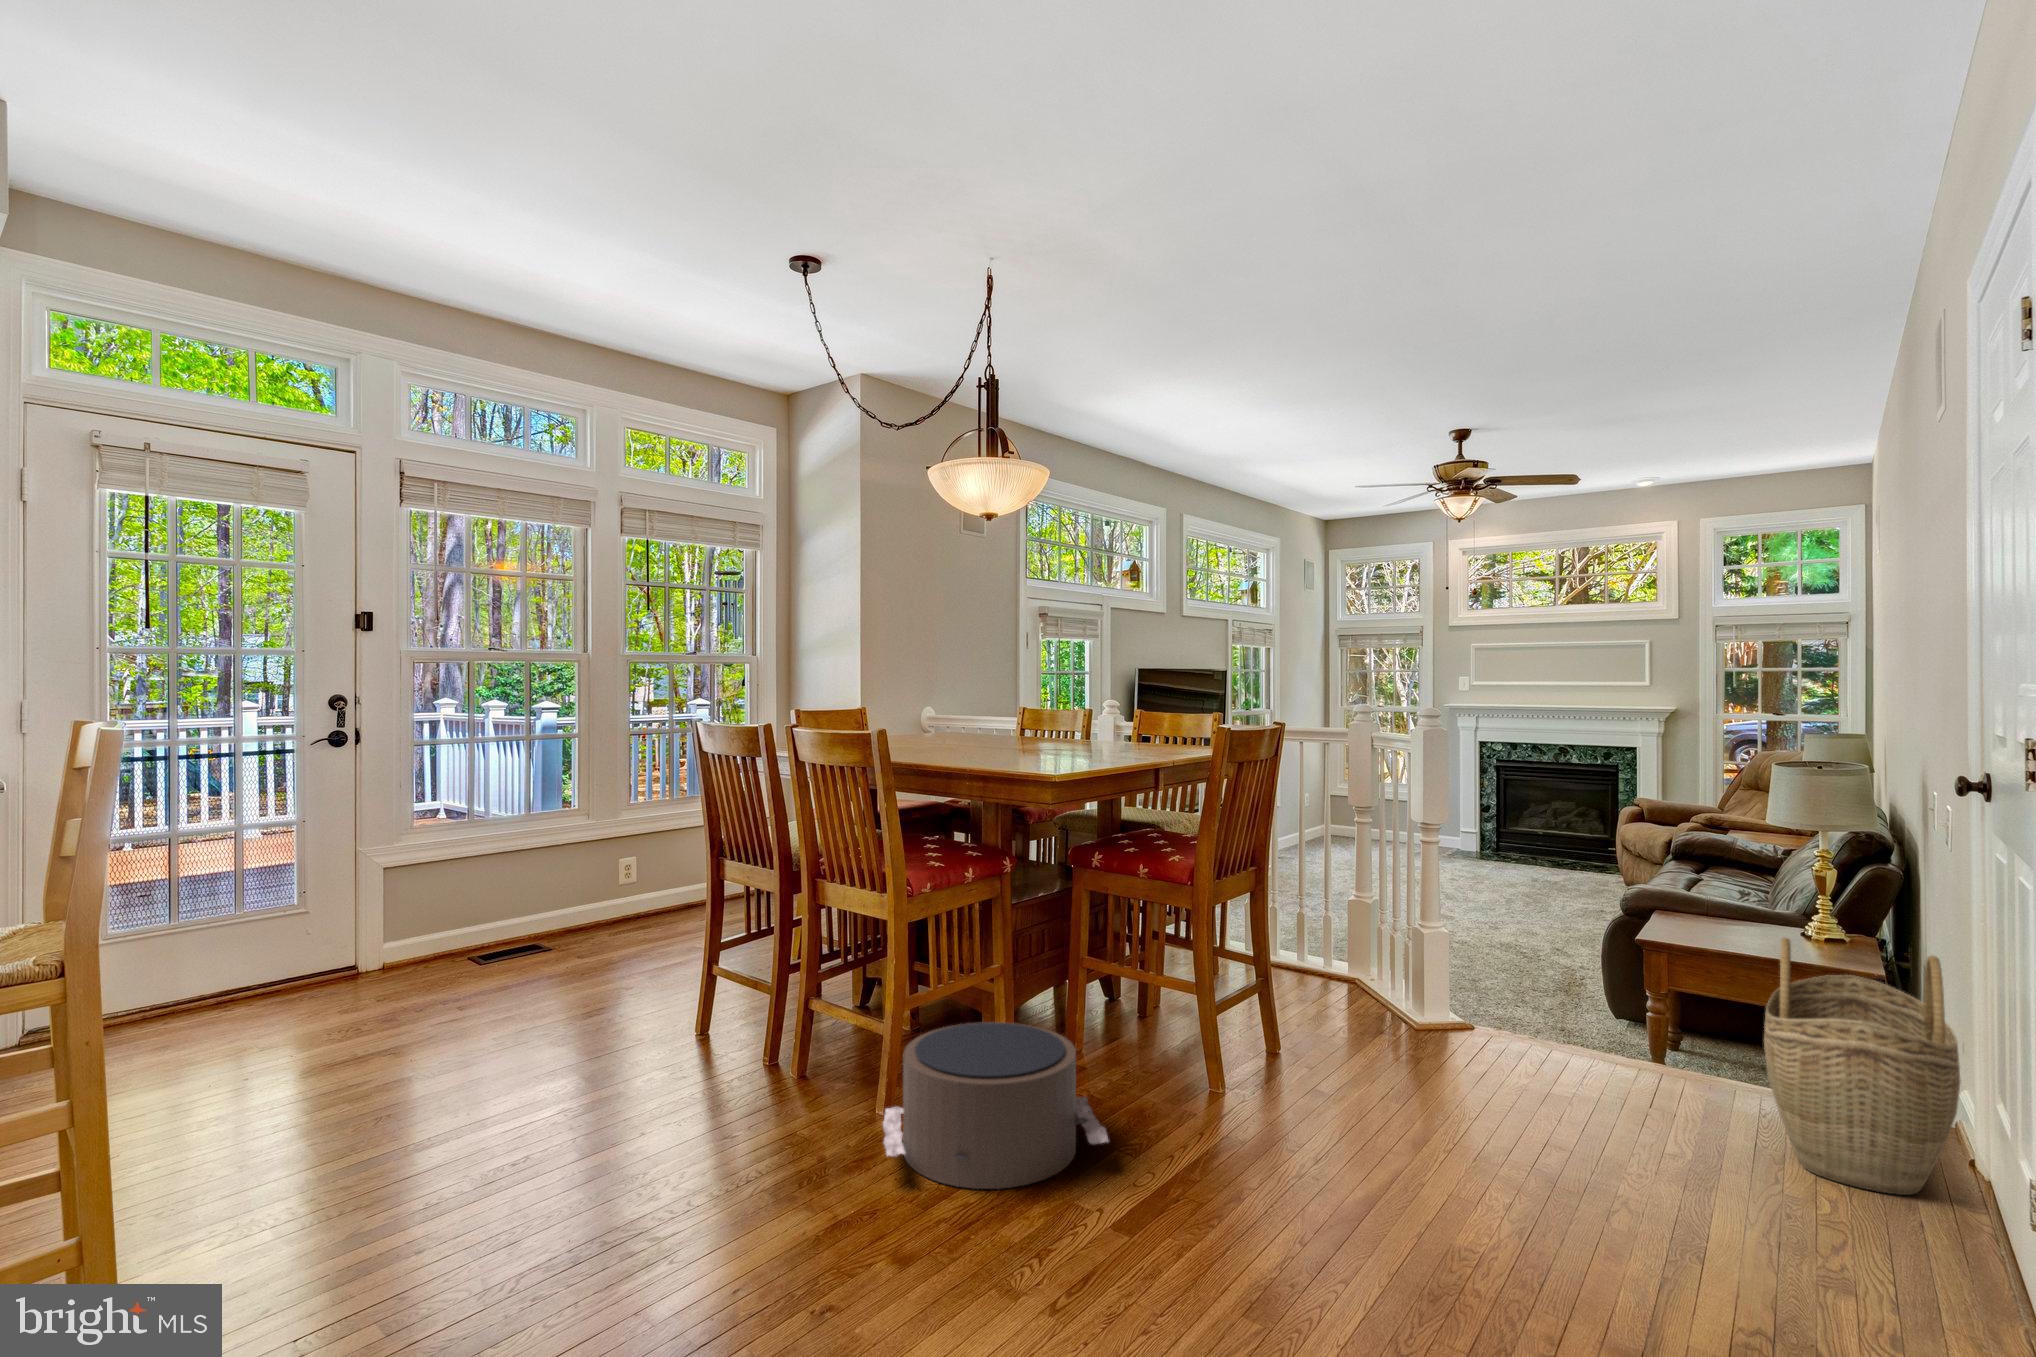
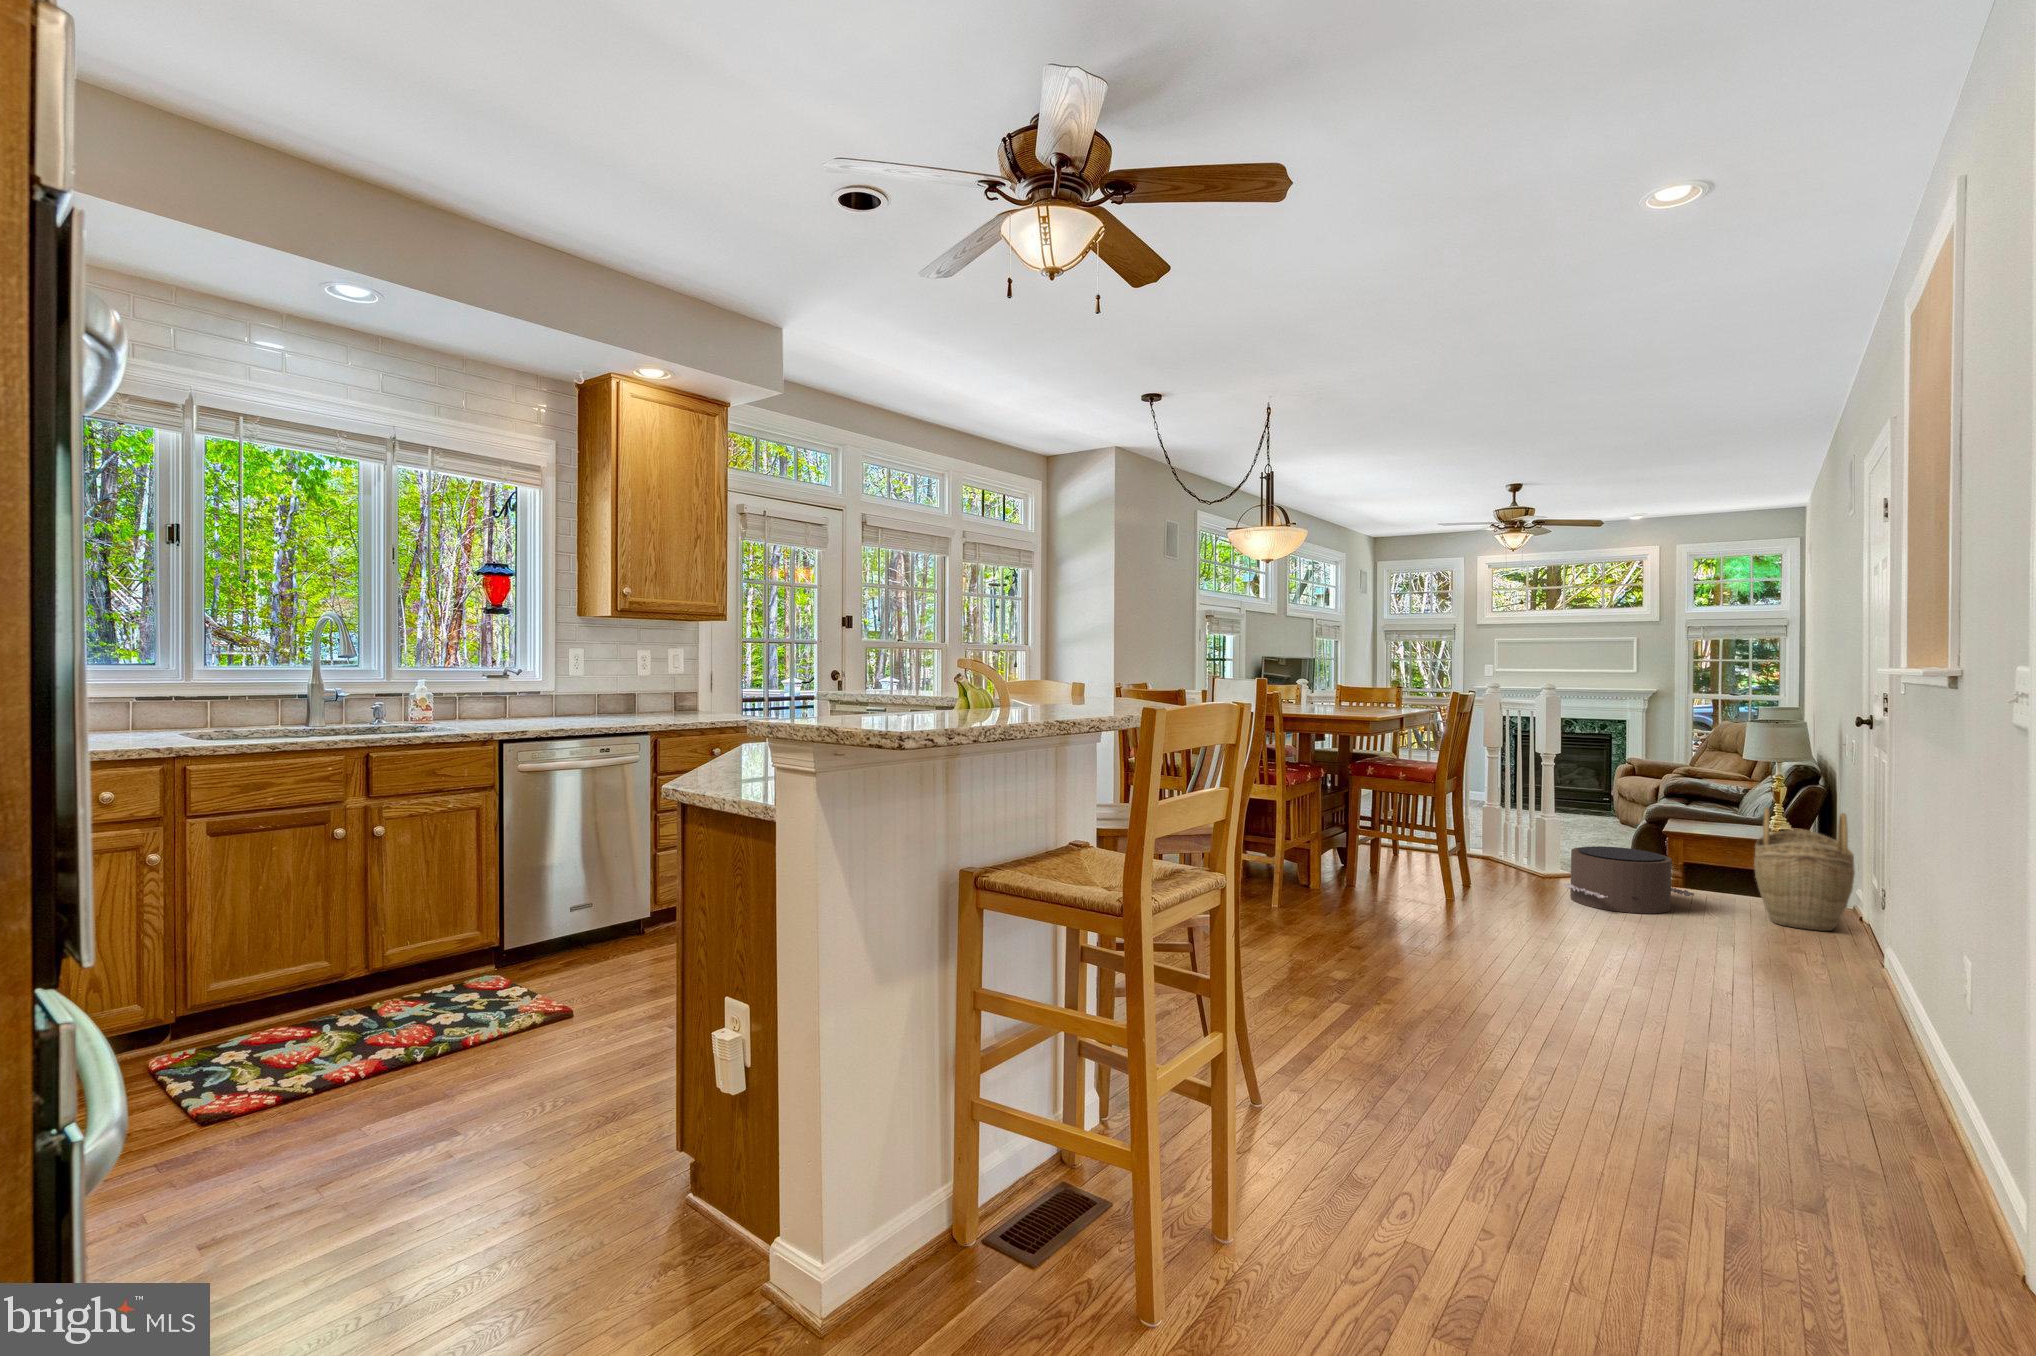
pouf: present [883,1022,1108,1189] -> present [1563,846,1695,913]

